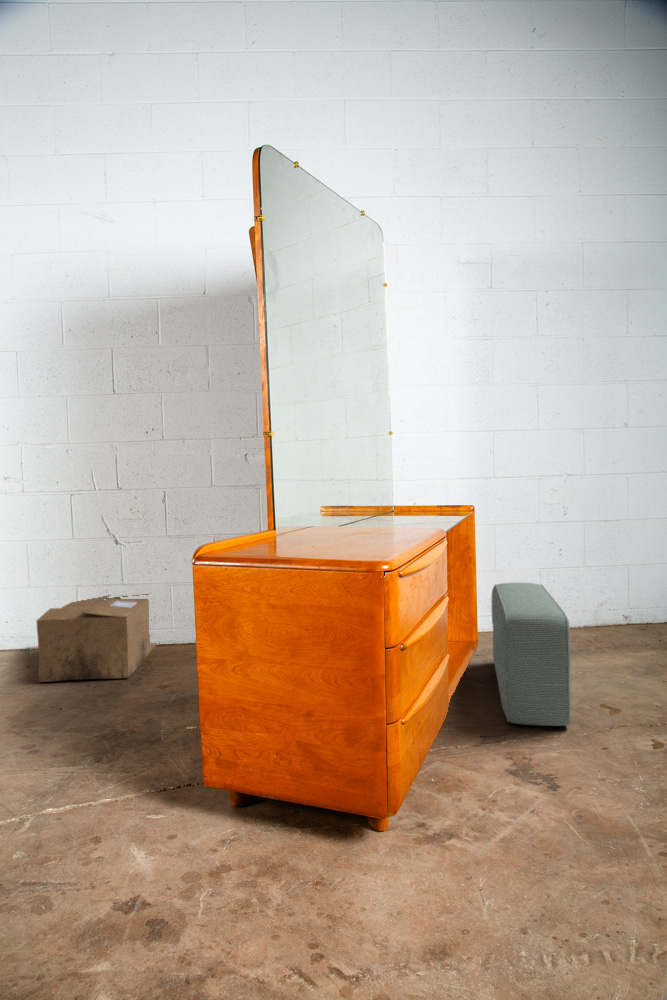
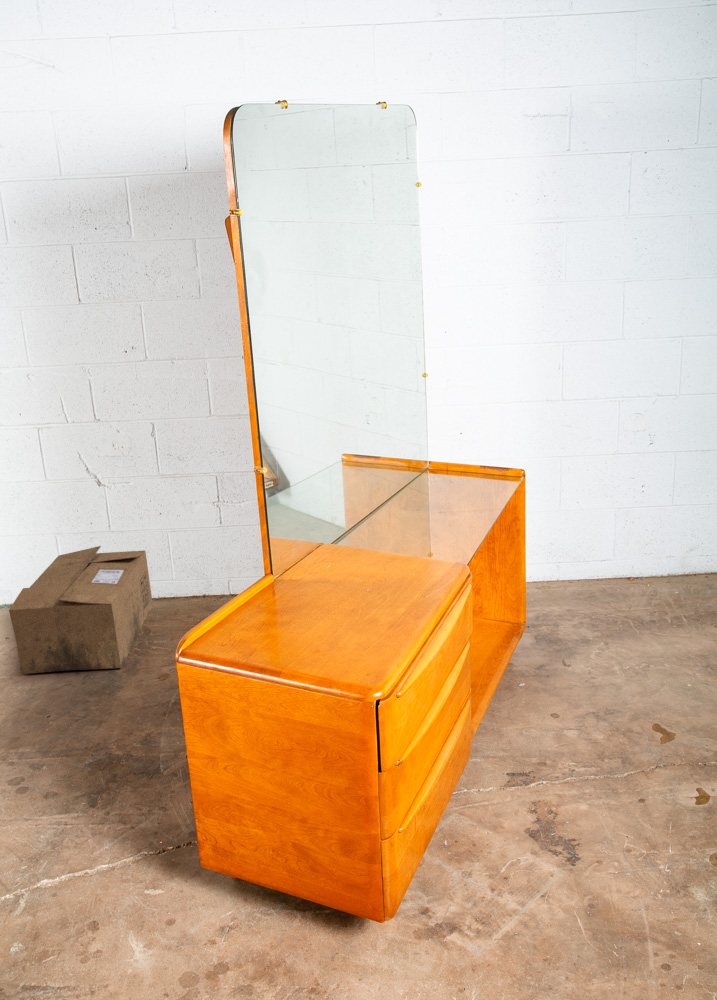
pouf: present [491,583,571,726] -> none [537,561,617,763]

